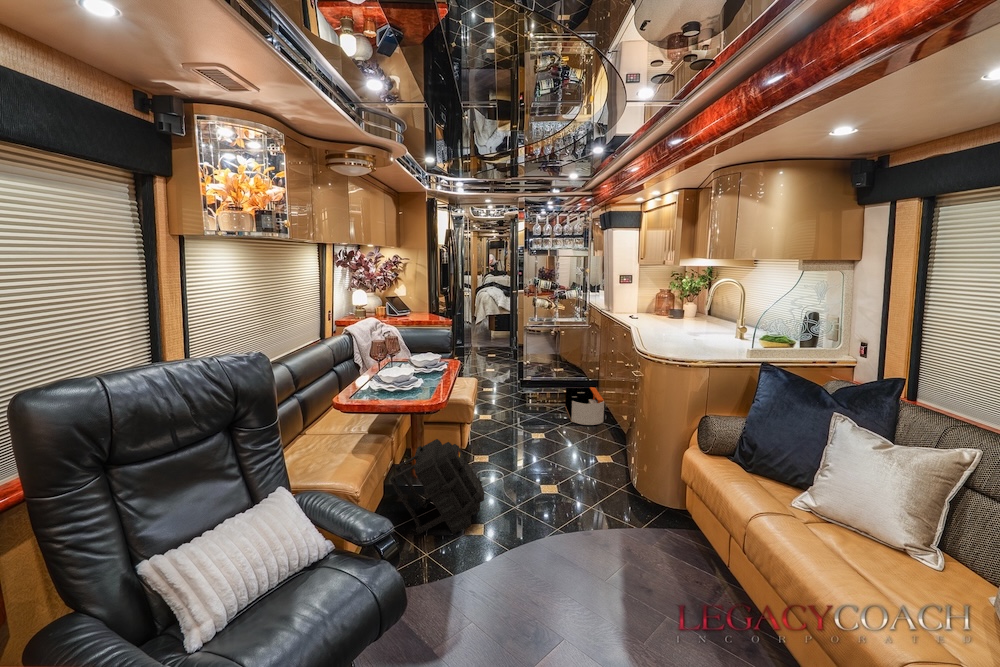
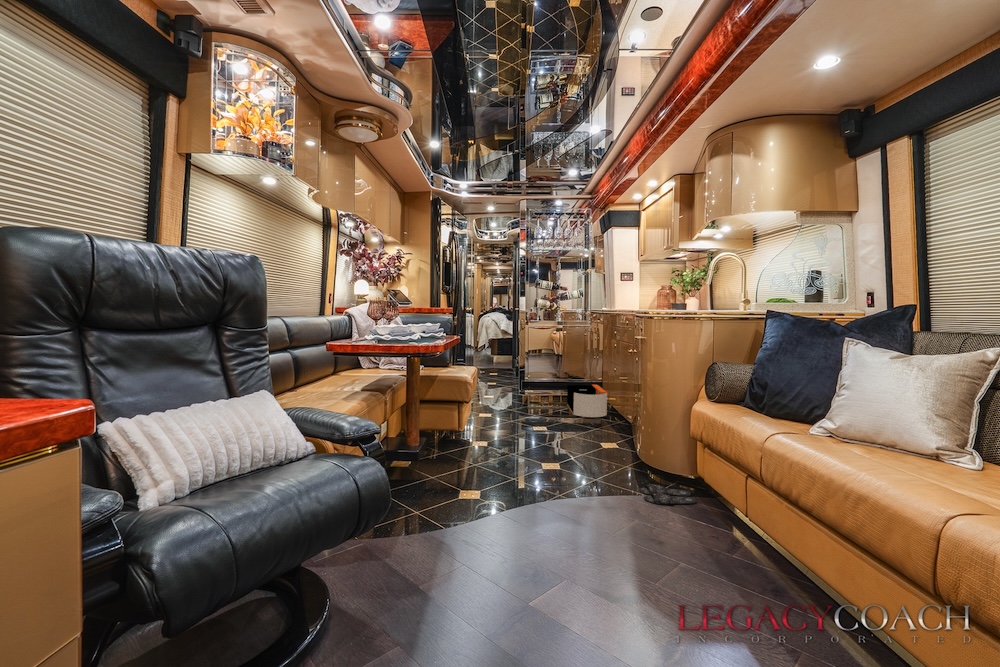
backpack: present [390,439,484,534] -> none [381,398,481,492]
slippers: none [633,522,686,548] -> present [639,484,697,504]

